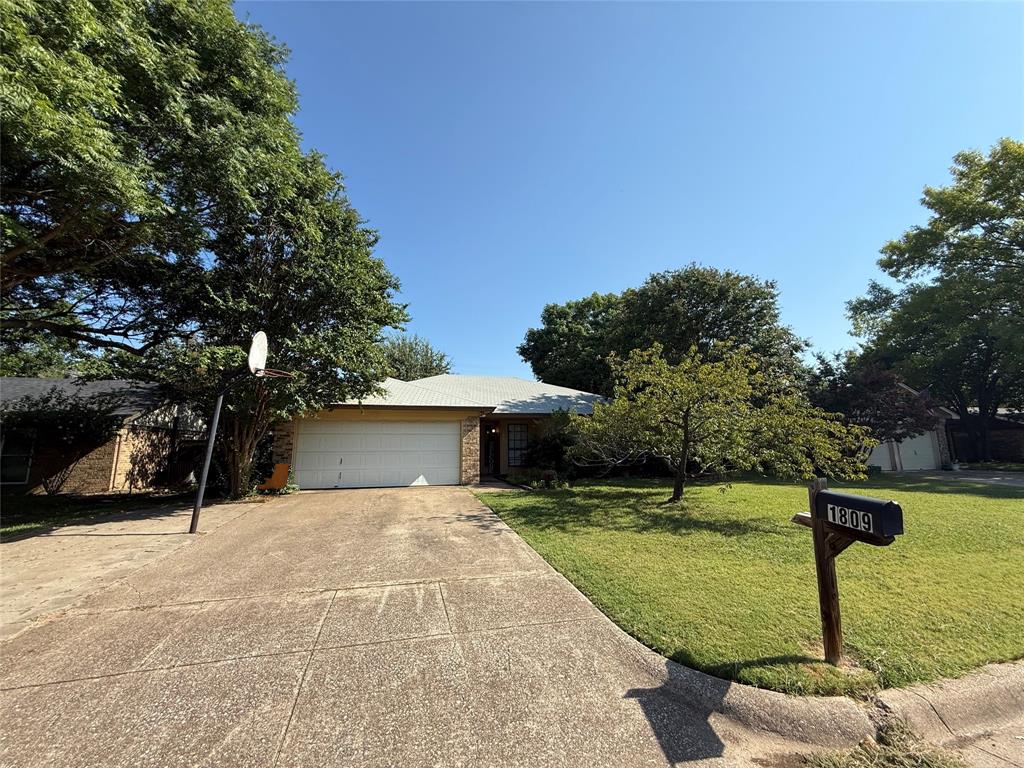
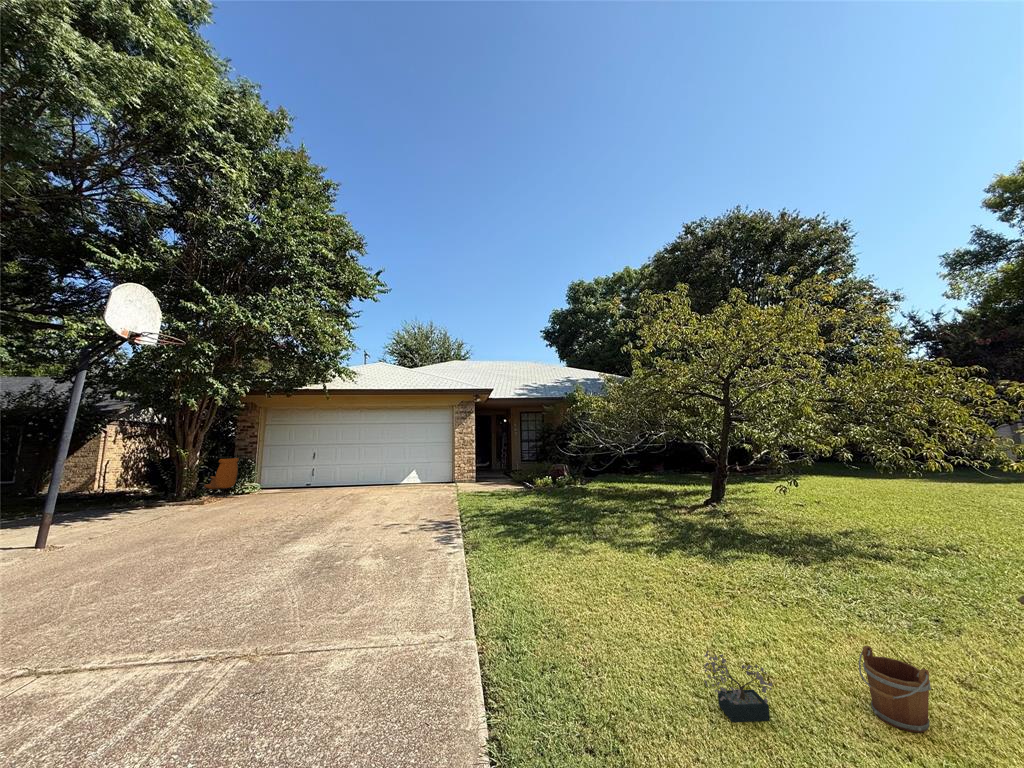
bucket: none [751,561,779,595] -> present [859,646,931,733]
decorative plant: none [682,565,713,594] -> present [704,651,772,722]

